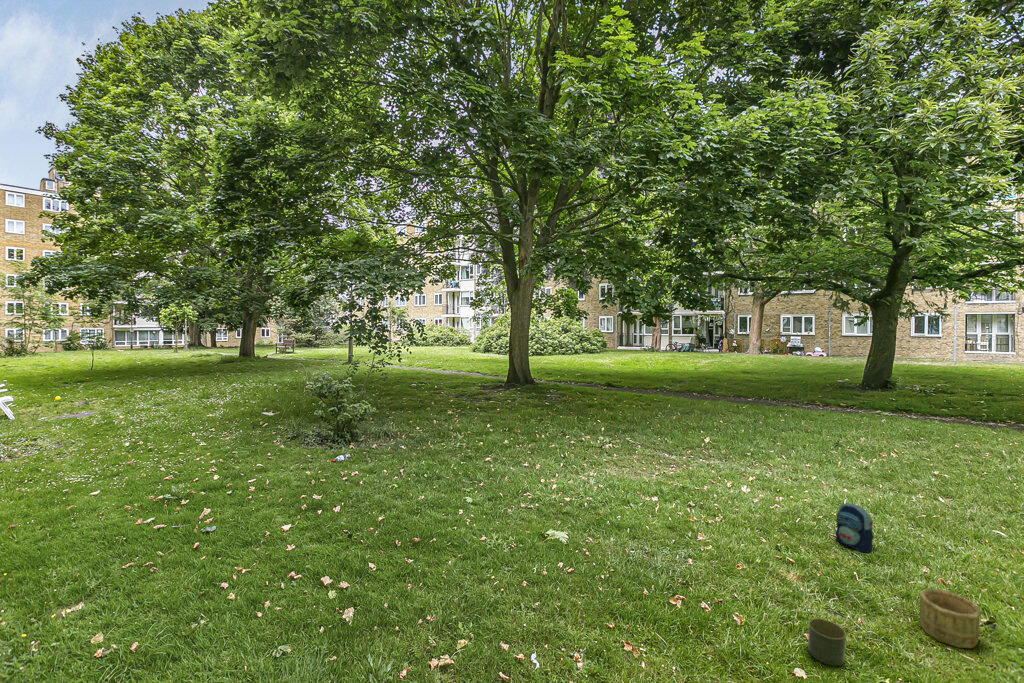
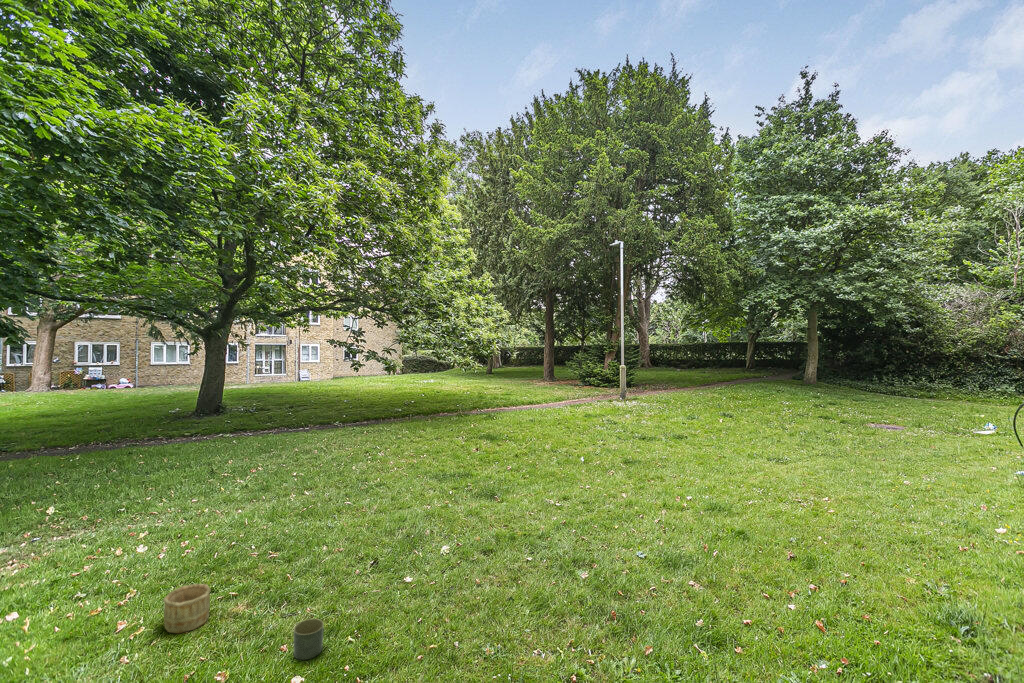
backpack: present [836,503,873,553] -> none [257,517,289,558]
wooden bucket: present [919,589,982,649] -> present [163,584,211,633]

